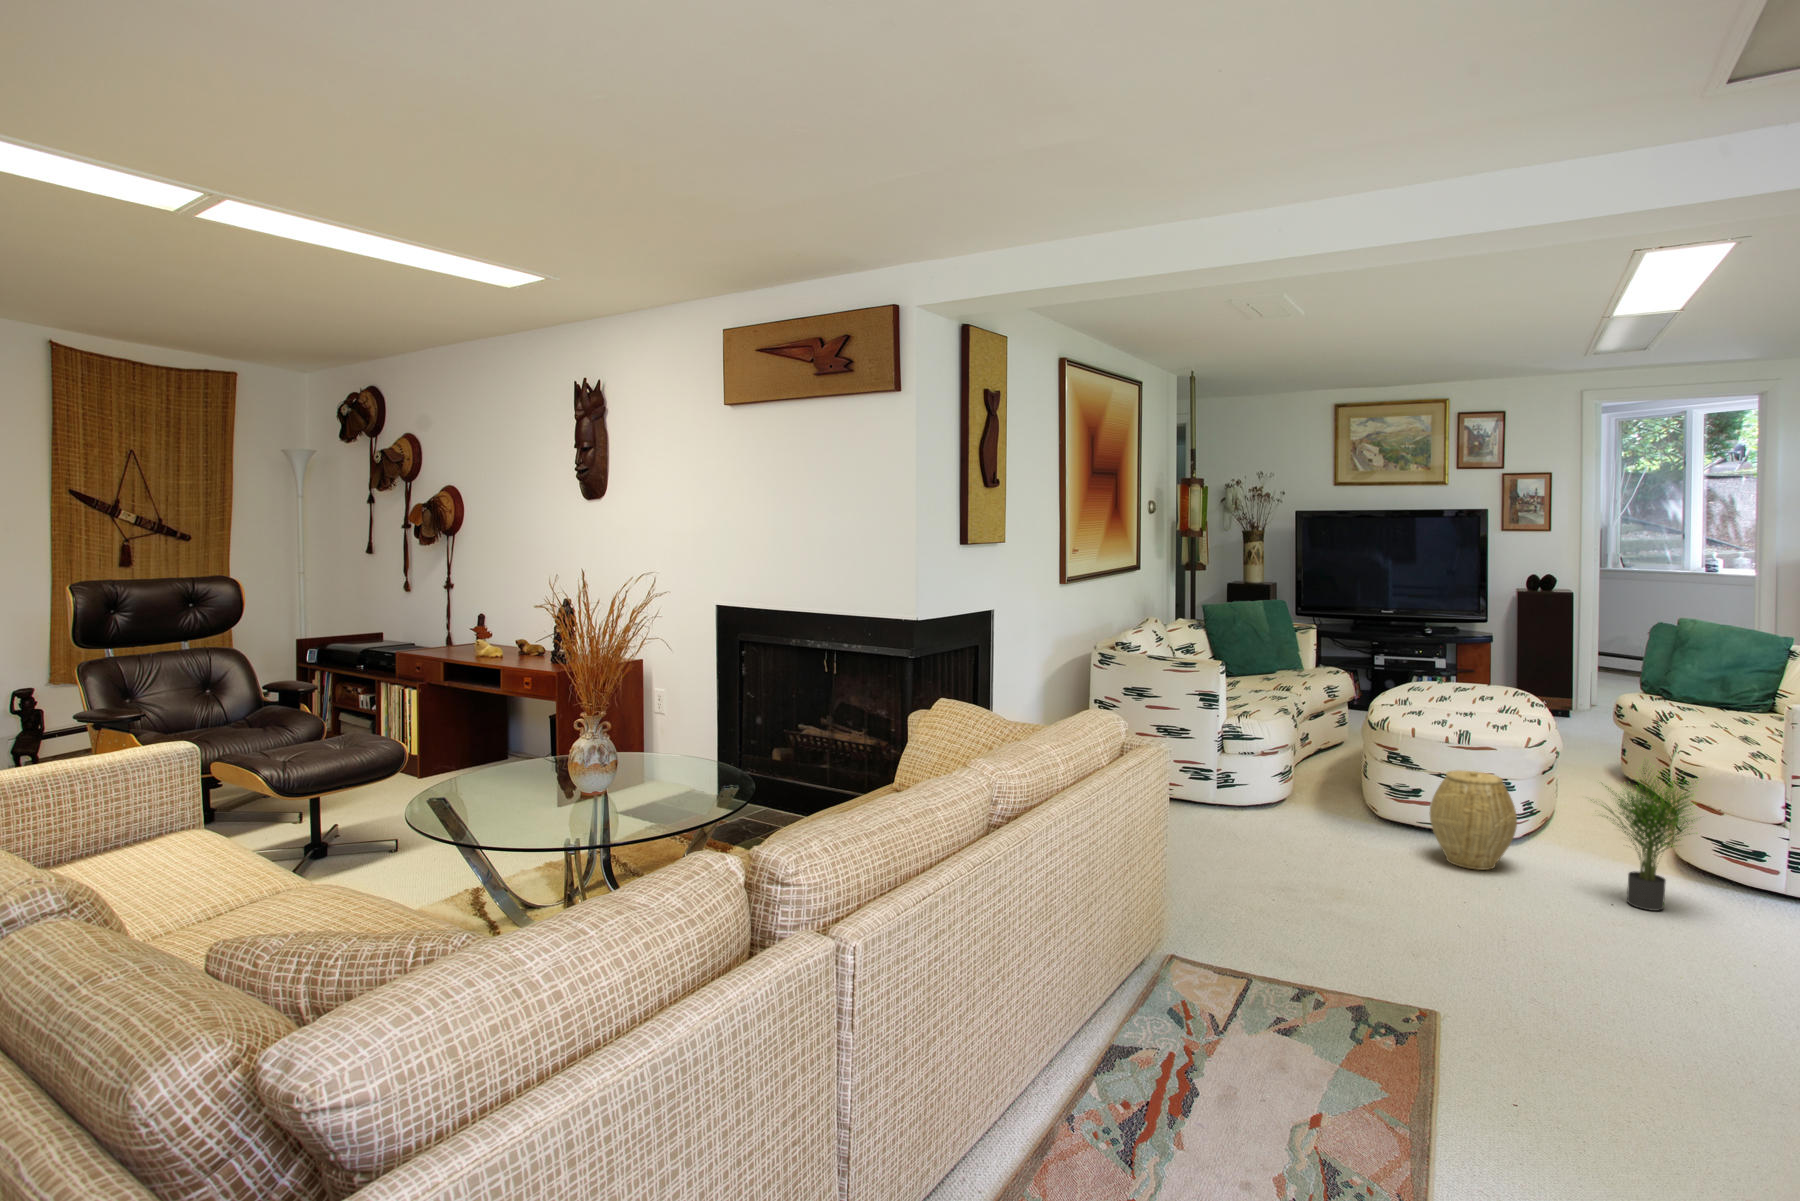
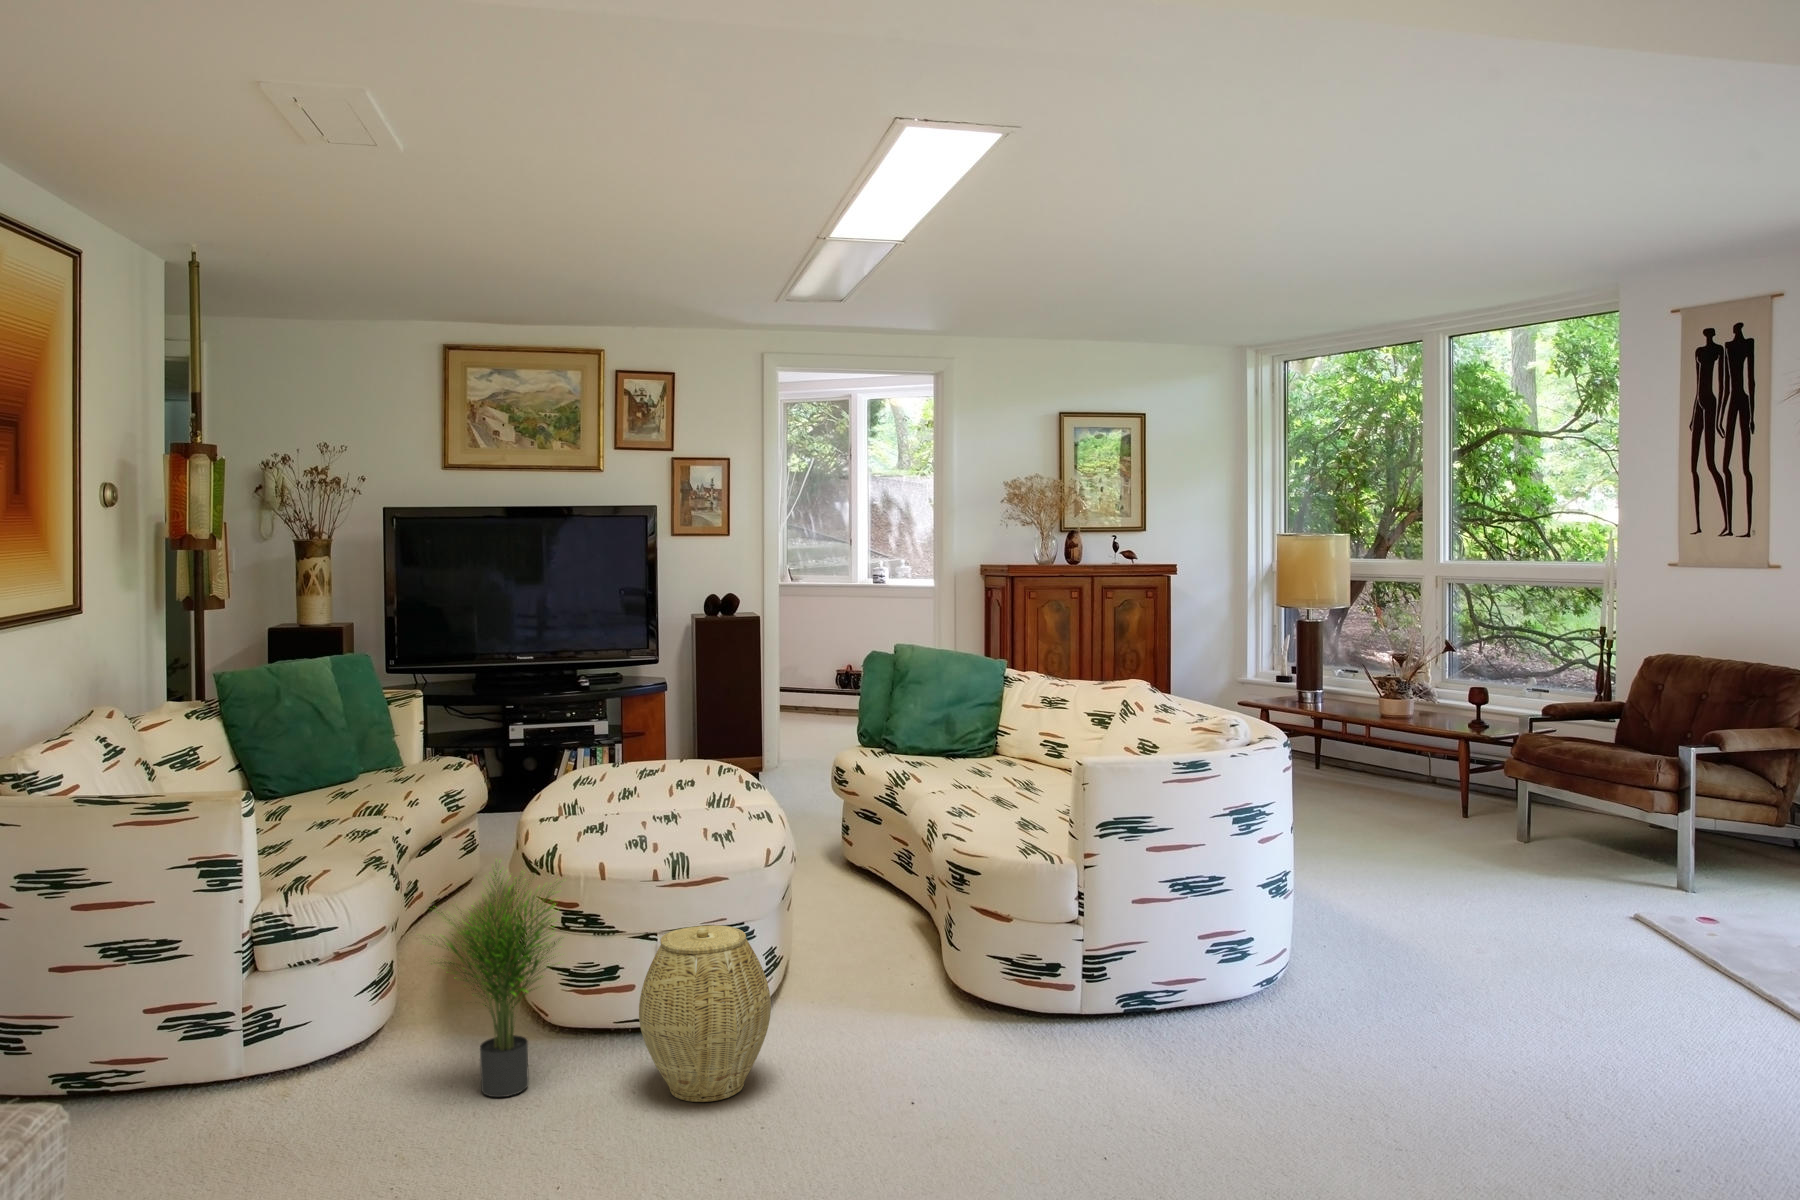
potted plant: present [1601,768,1696,911] -> present [429,871,563,1097]

